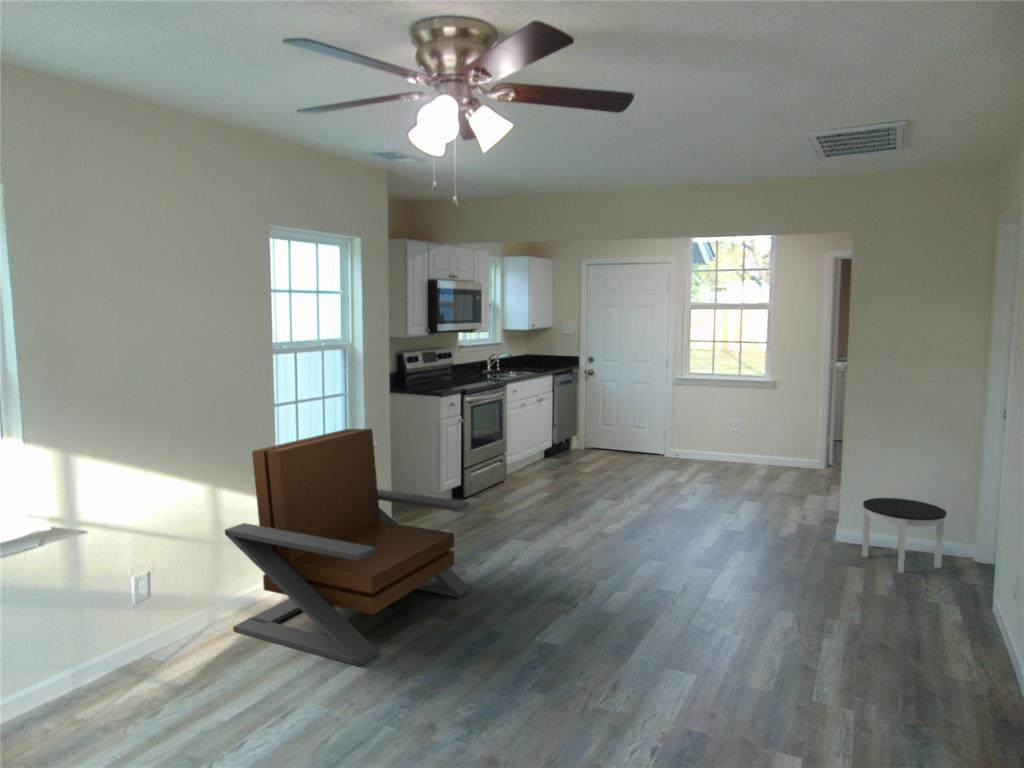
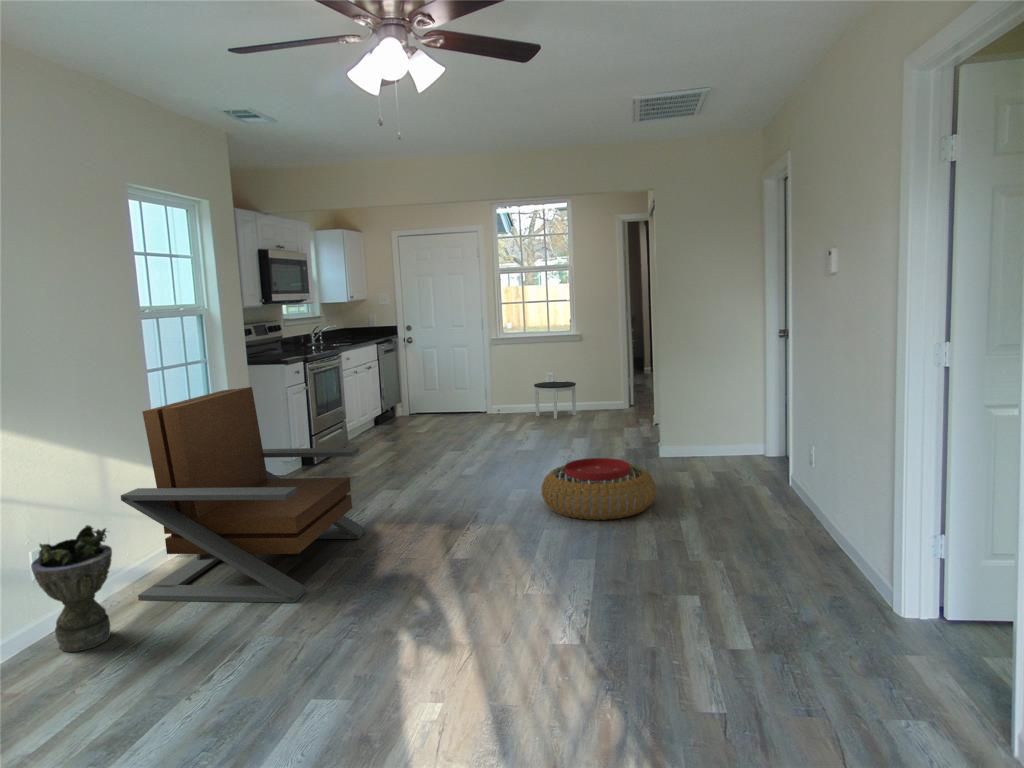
round table: present [862,498,947,573] -> present [534,381,576,419]
pouf: none [668,543,807,625] -> present [541,458,656,520]
planter: none [125,559,197,680] -> present [31,525,112,652]

